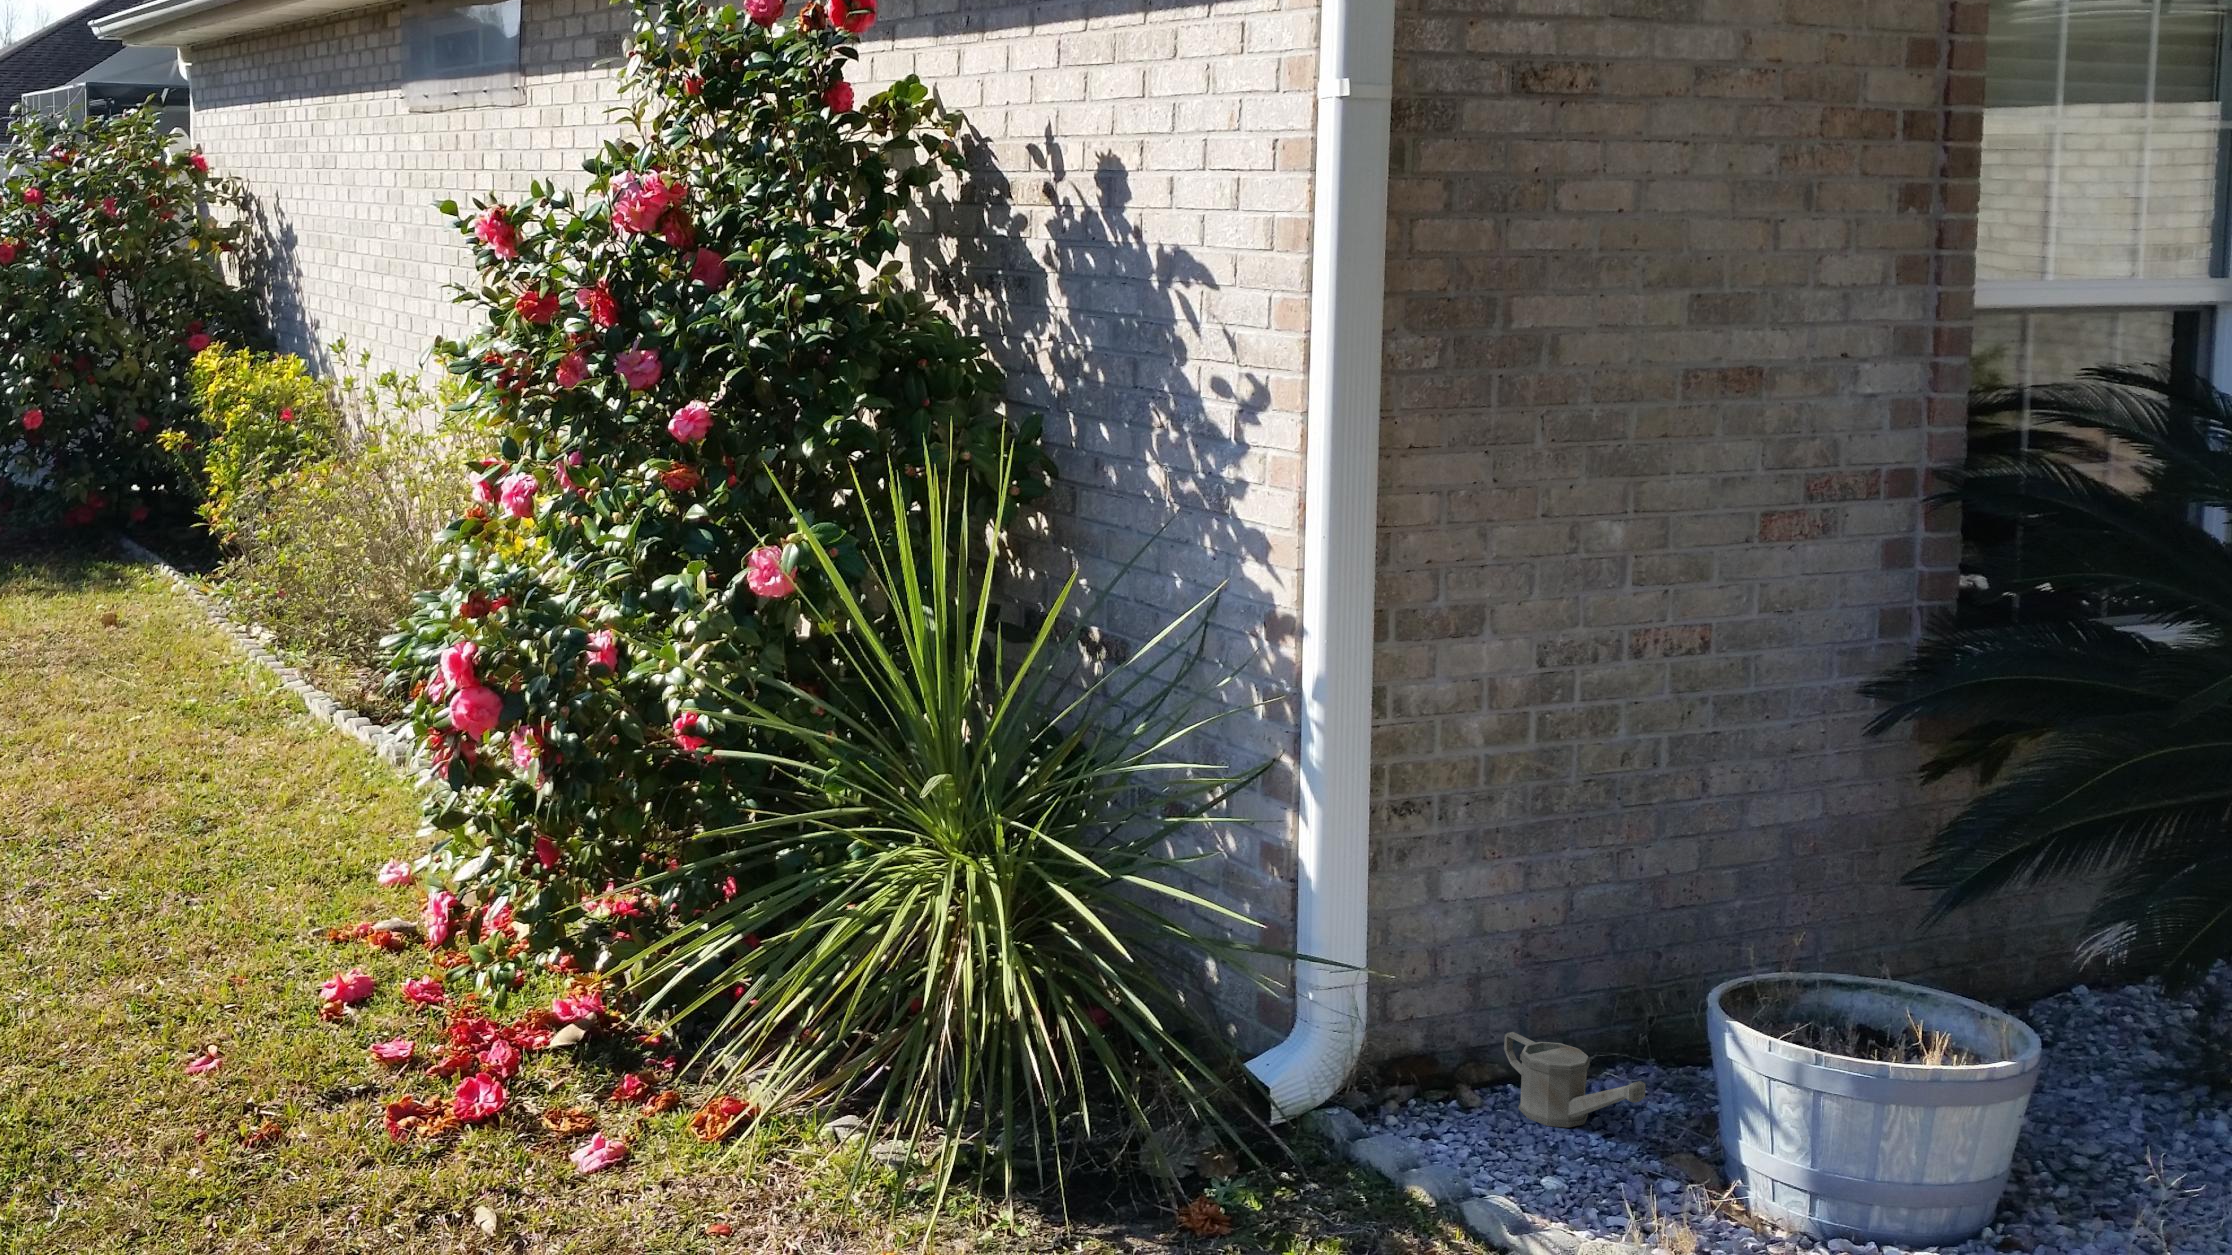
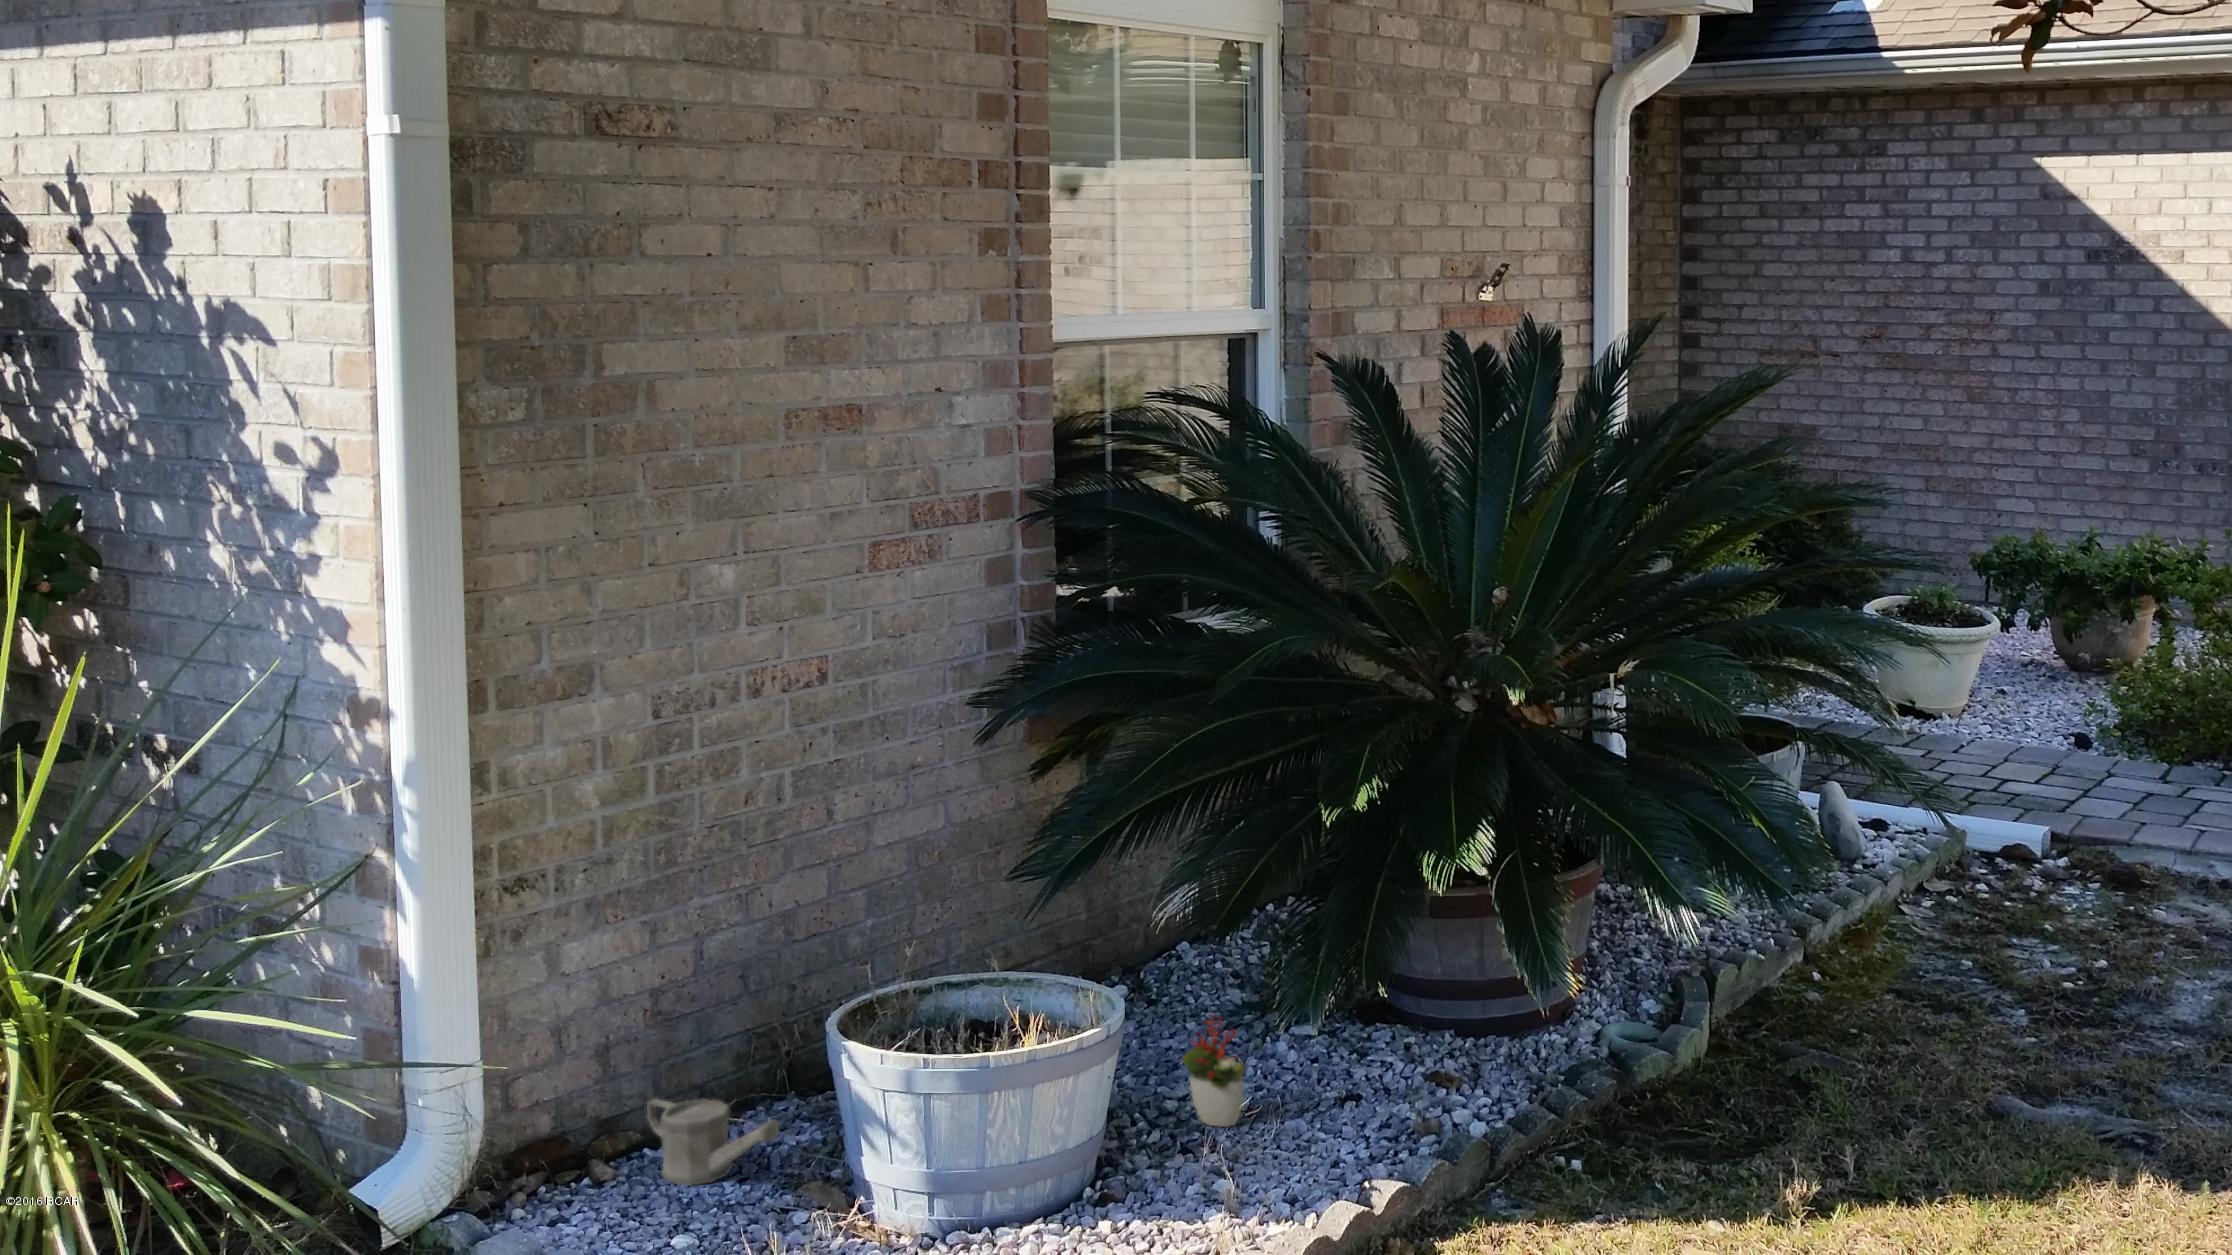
decorative plant: none [2097,1069,2182,1201] -> present [1182,1014,1245,1127]

